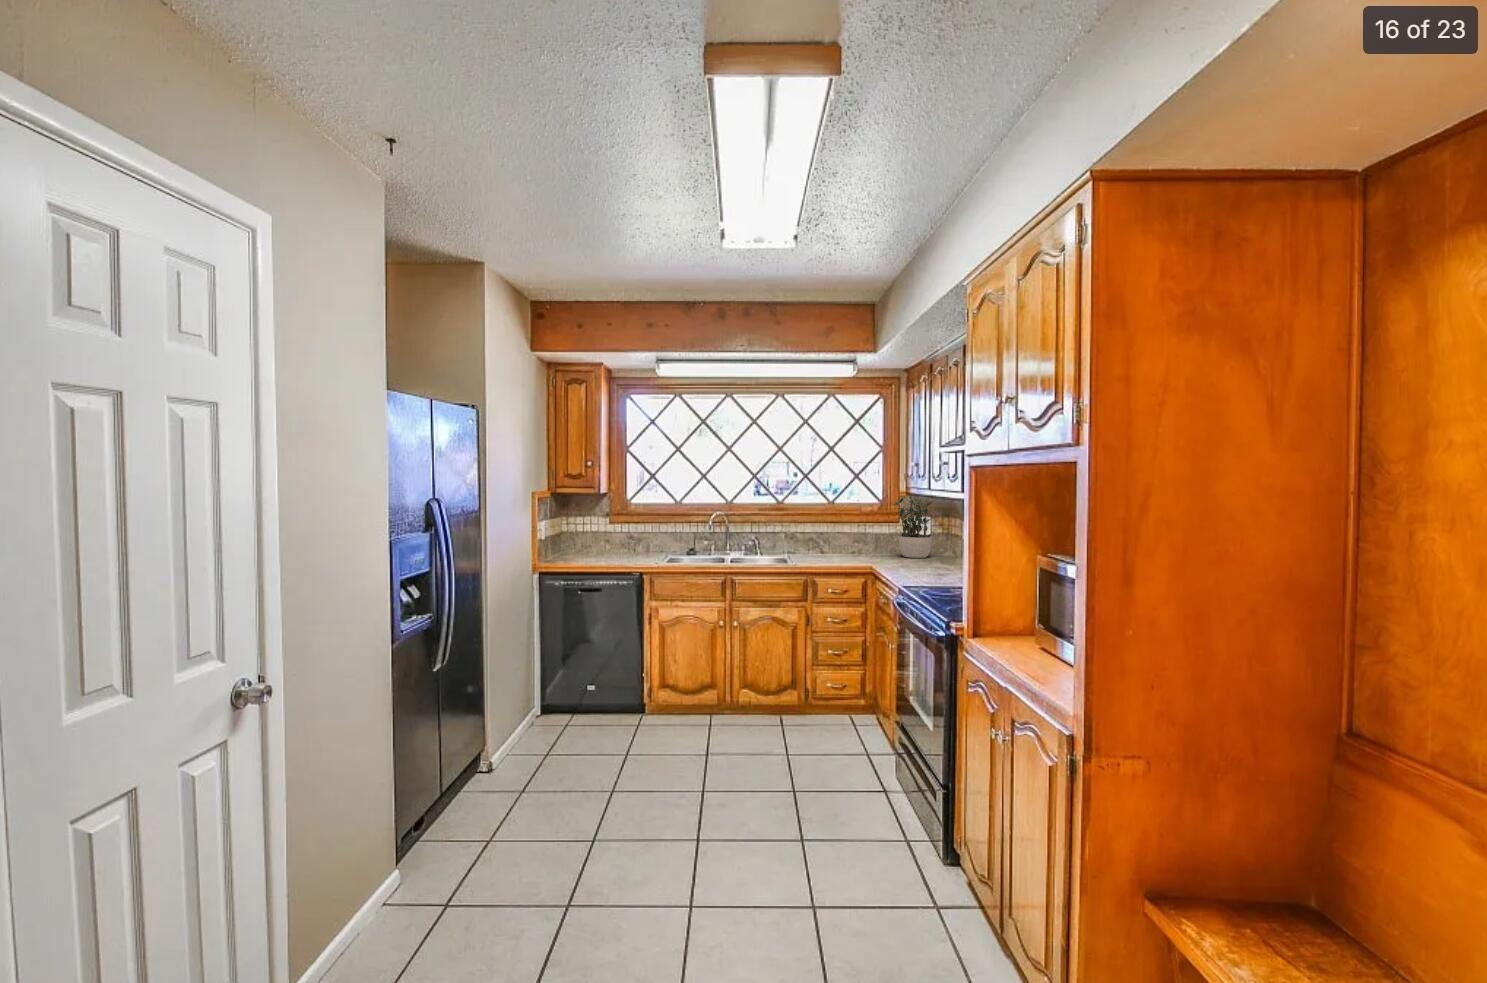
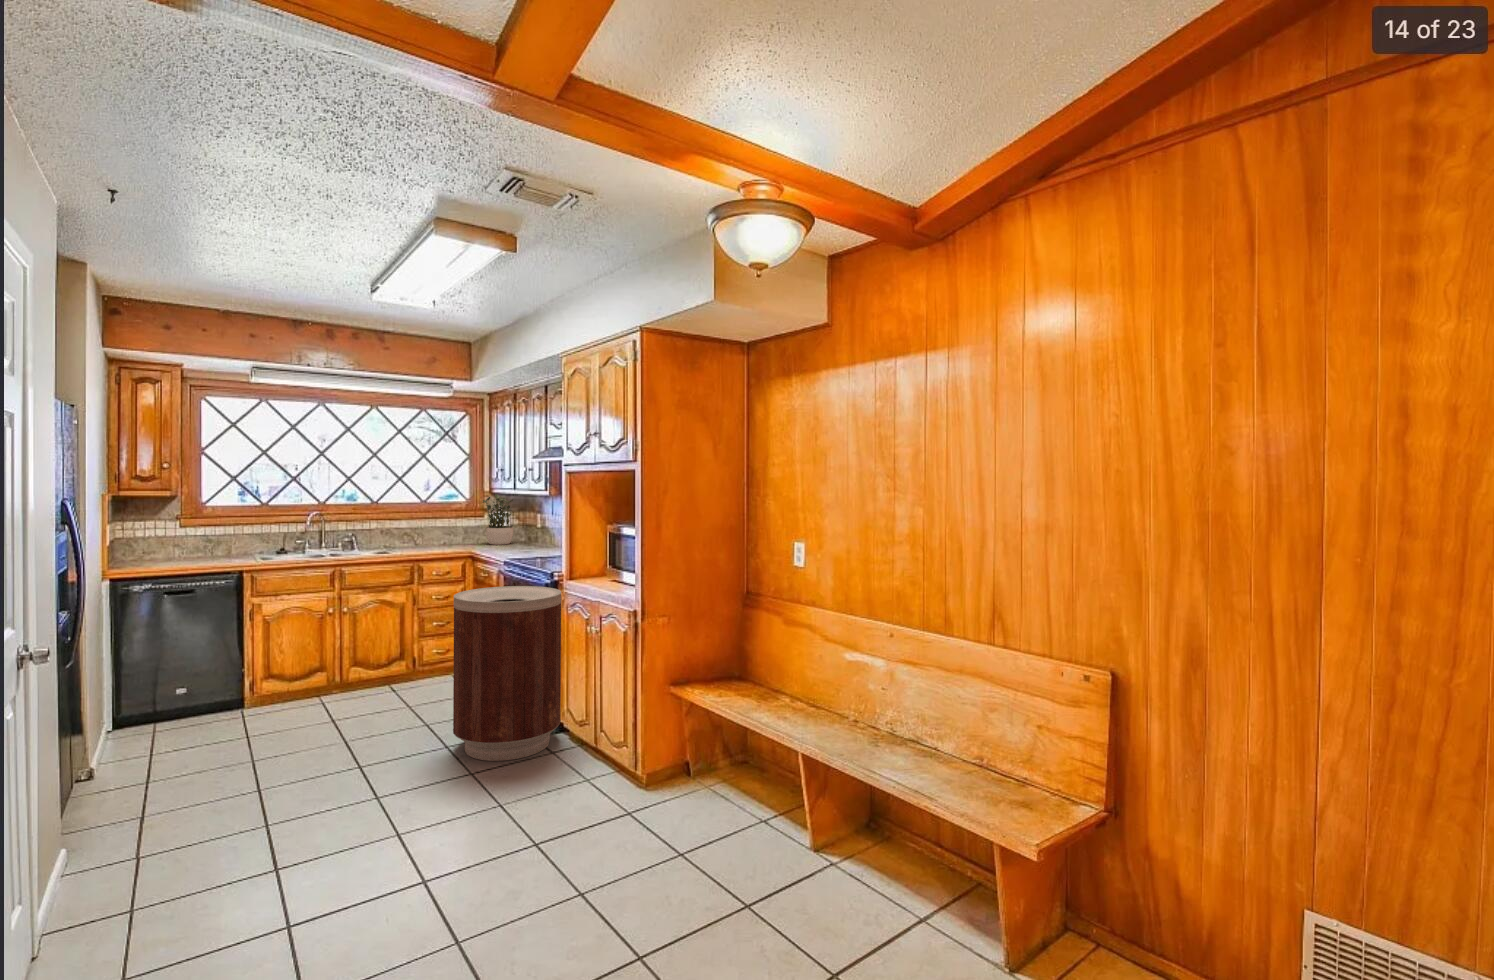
trash can: none [795,635,957,926] -> present [453,586,561,761]

